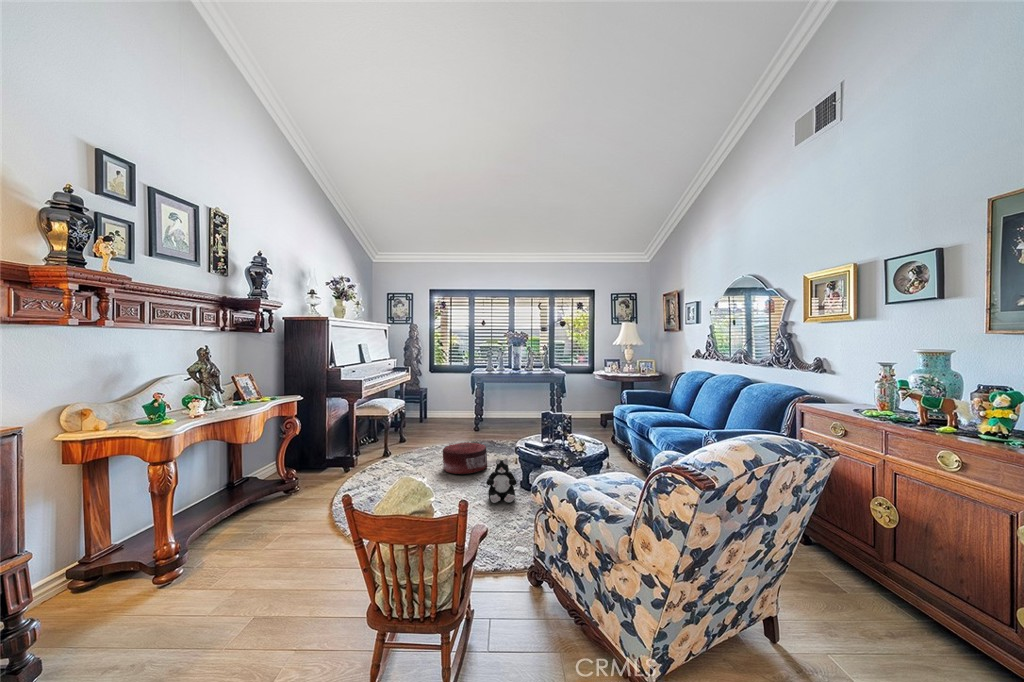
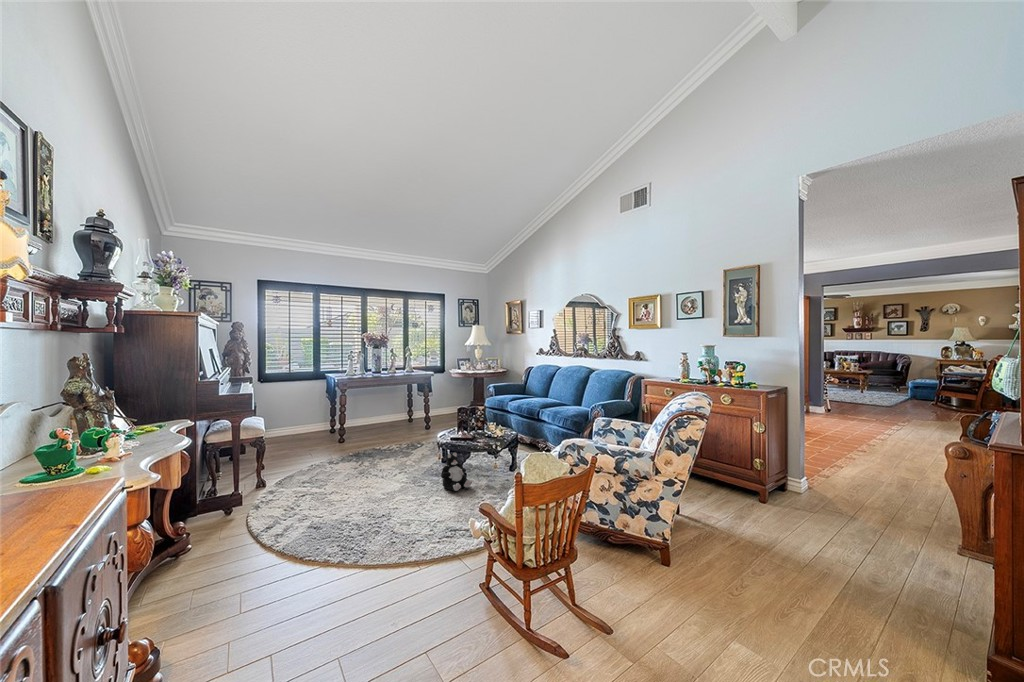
pouf: present [443,442,488,474] -> none [366,447,413,481]

